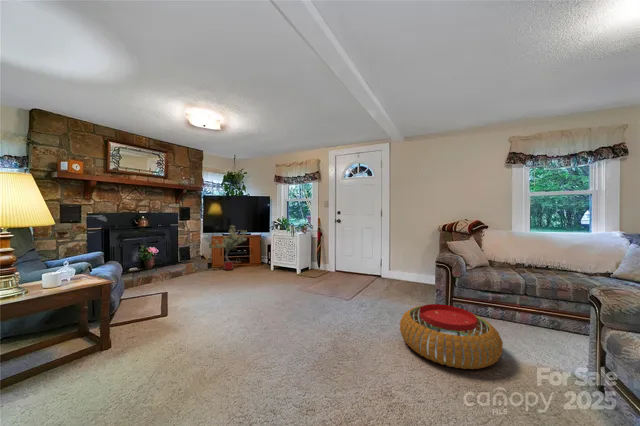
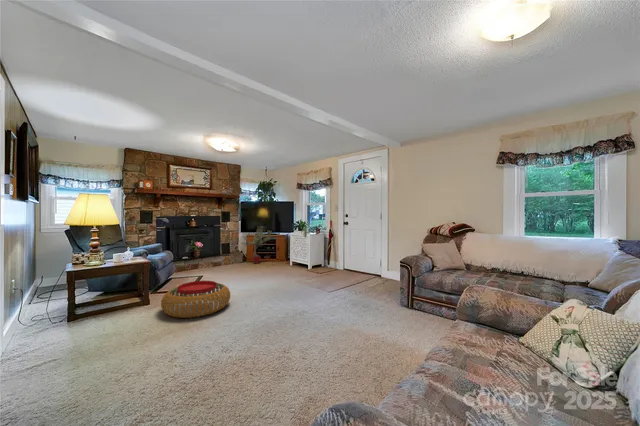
pouf: present [400,304,503,369] -> present [161,281,230,318]

